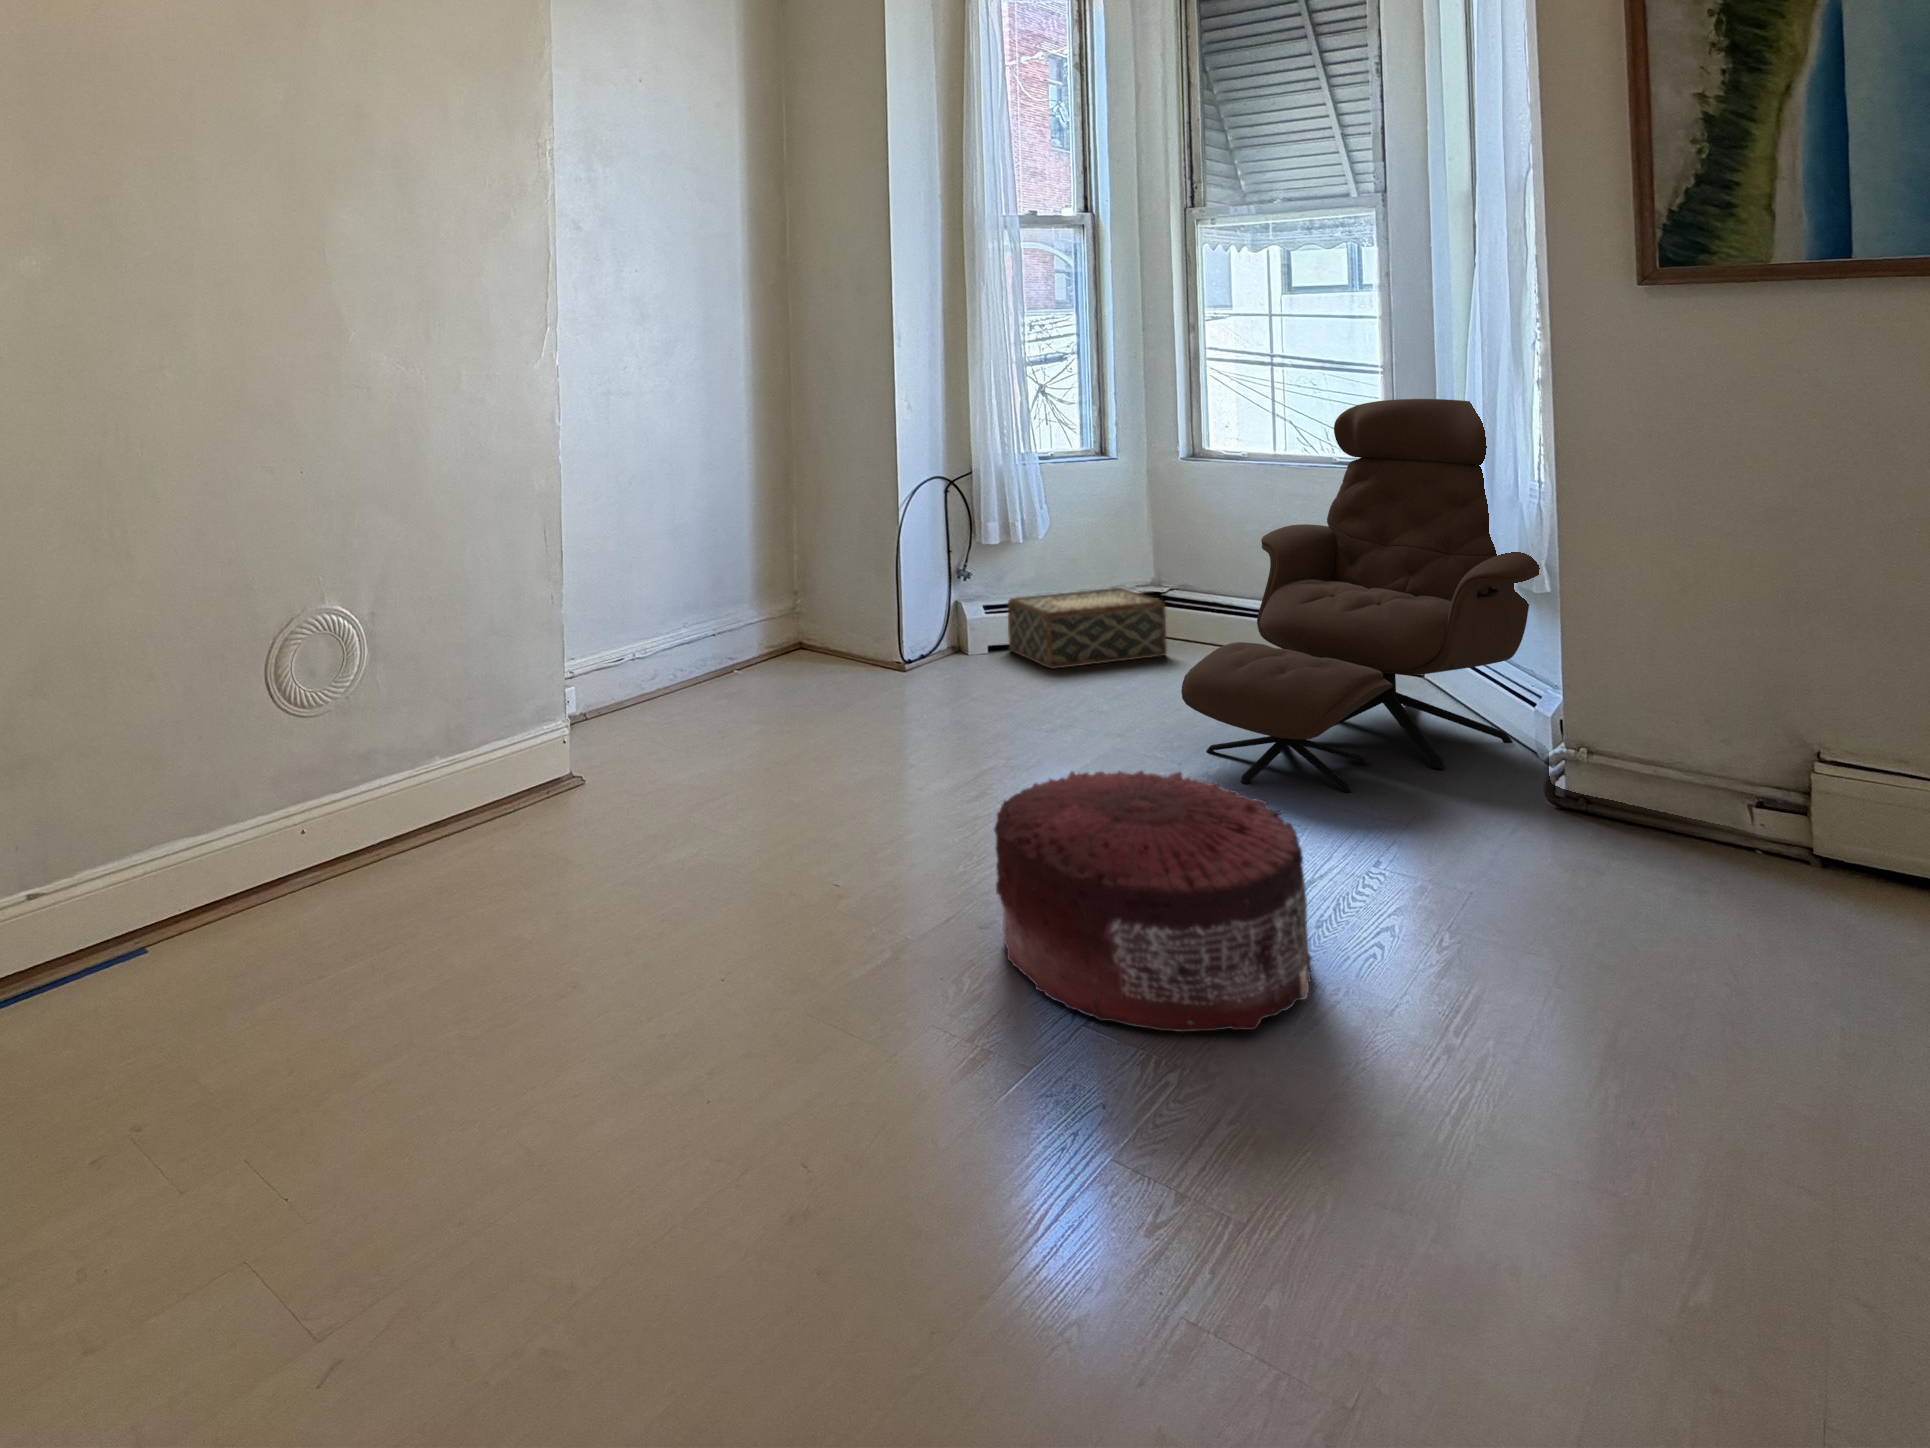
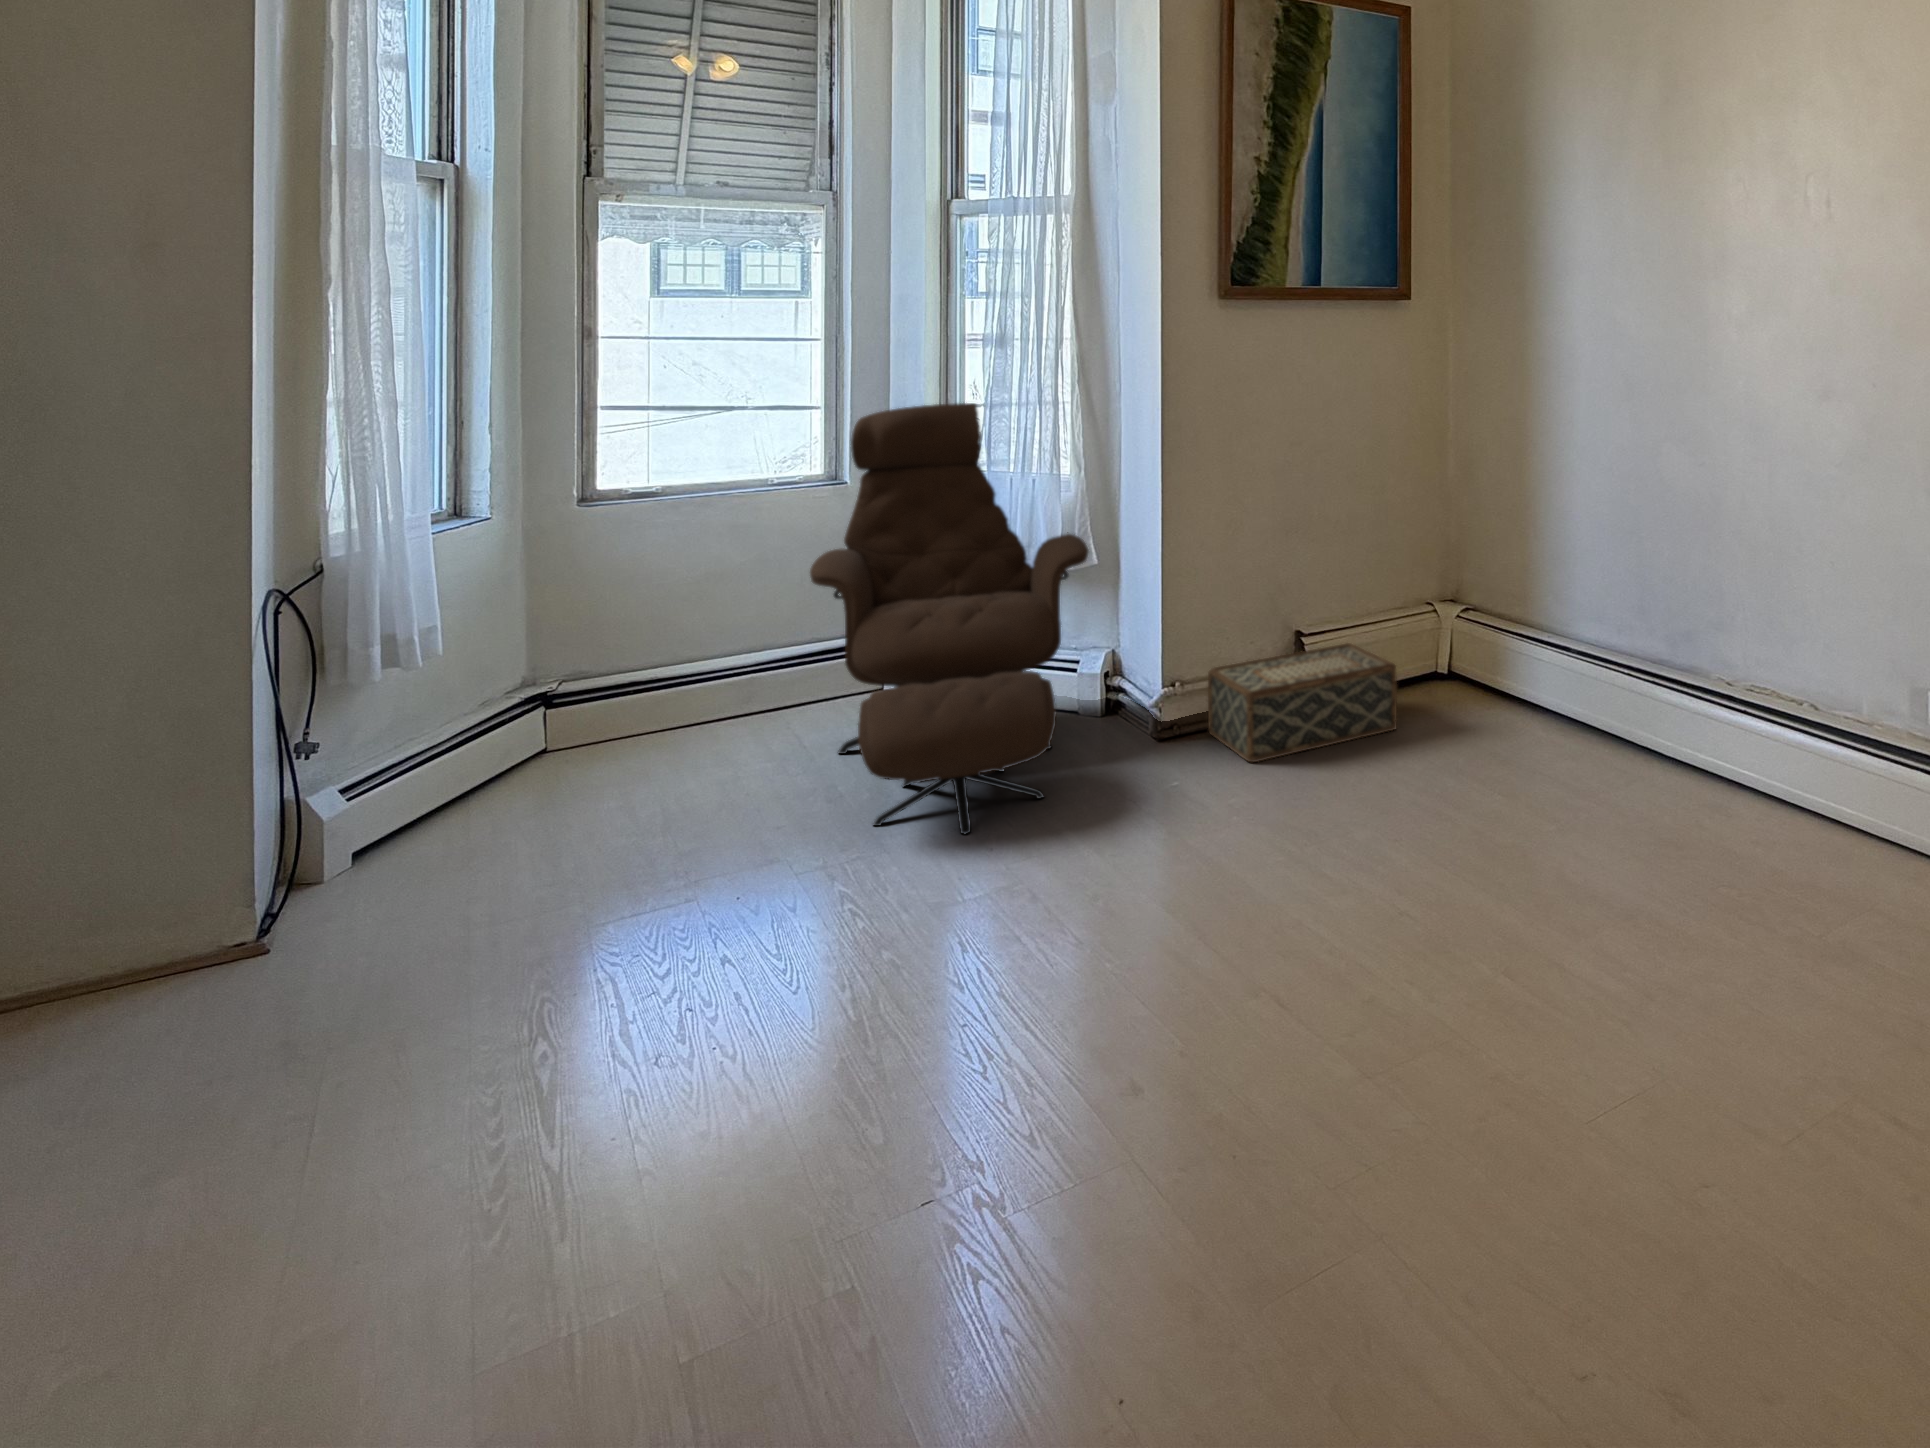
woven basket: present [1008,588,1167,669] -> present [1208,643,1397,762]
pouf: present [994,771,1312,1032] -> none [1093,797,1410,1099]

